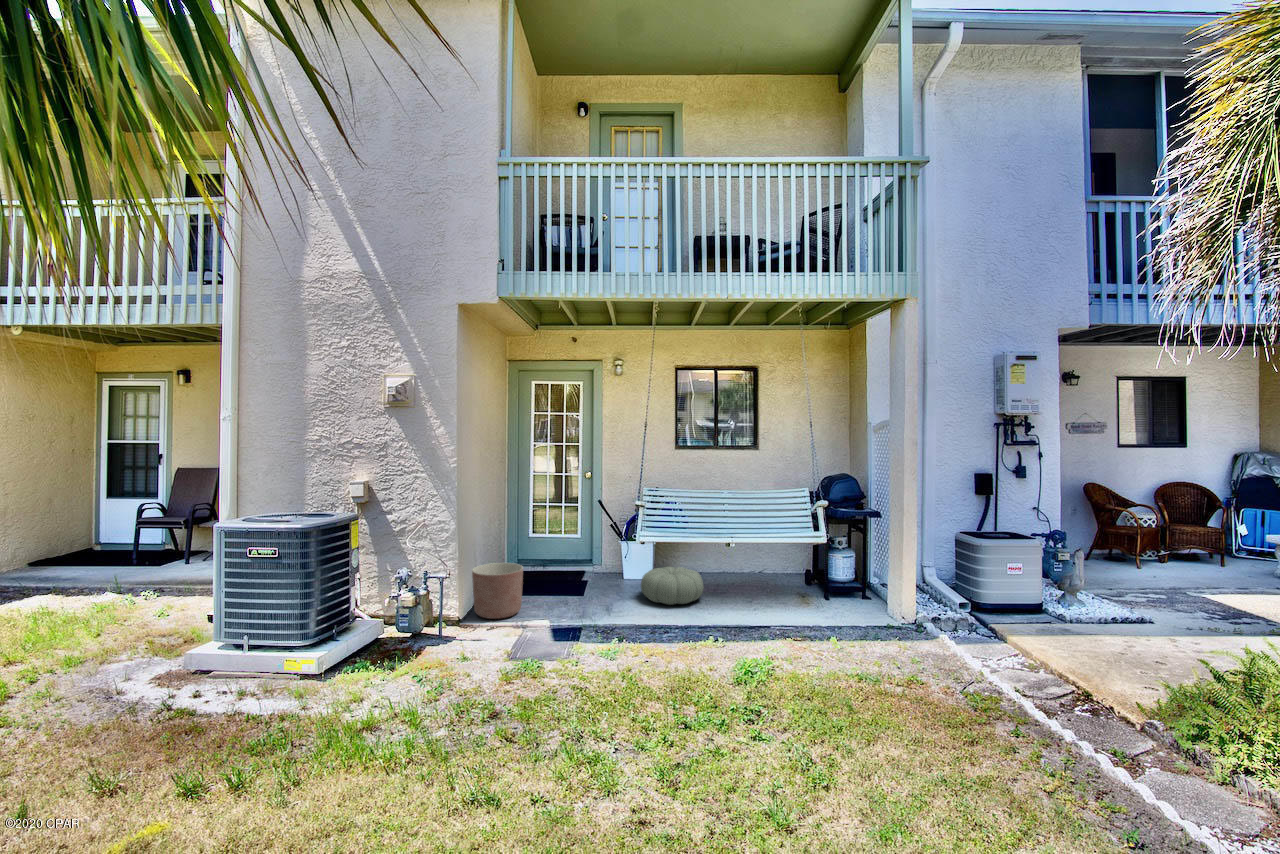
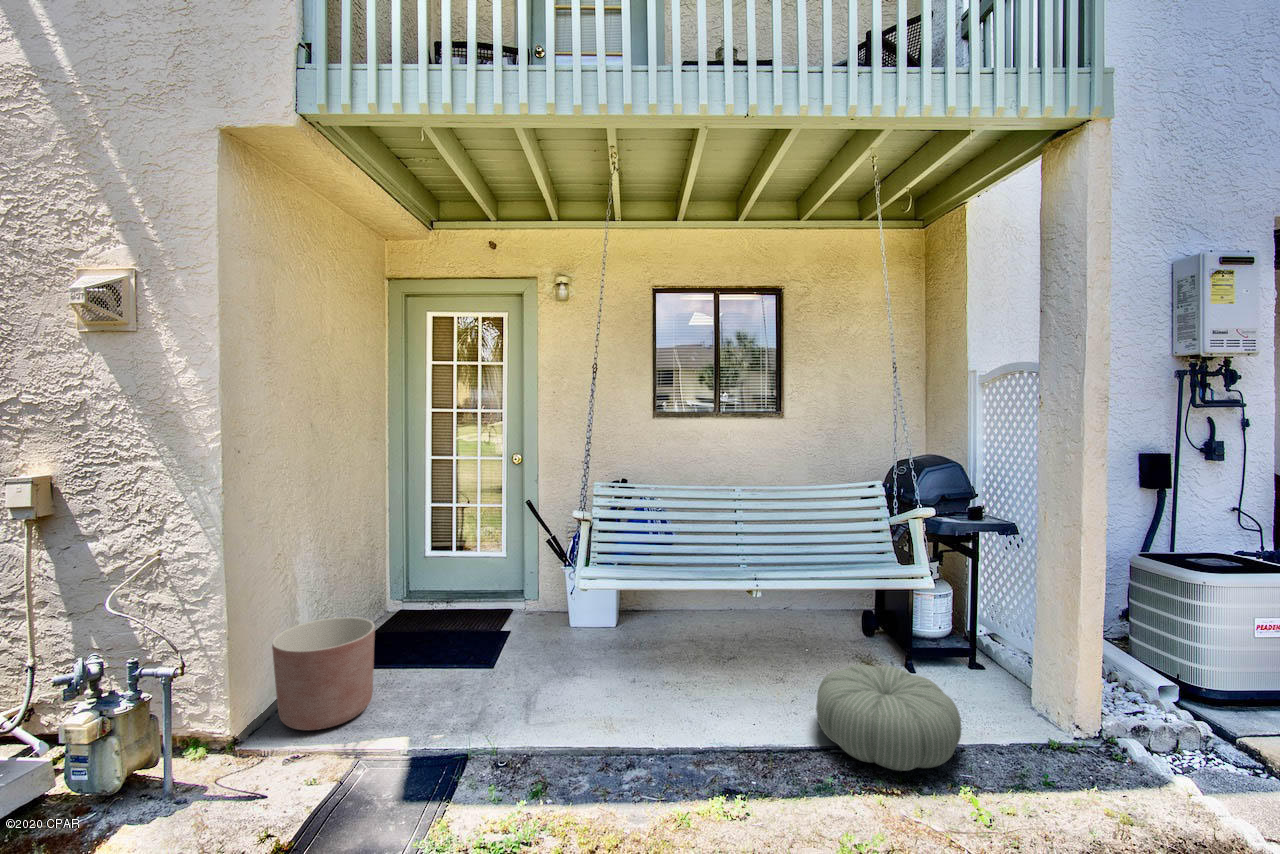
pouf: present [641,567,704,605] -> present [816,665,961,771]

